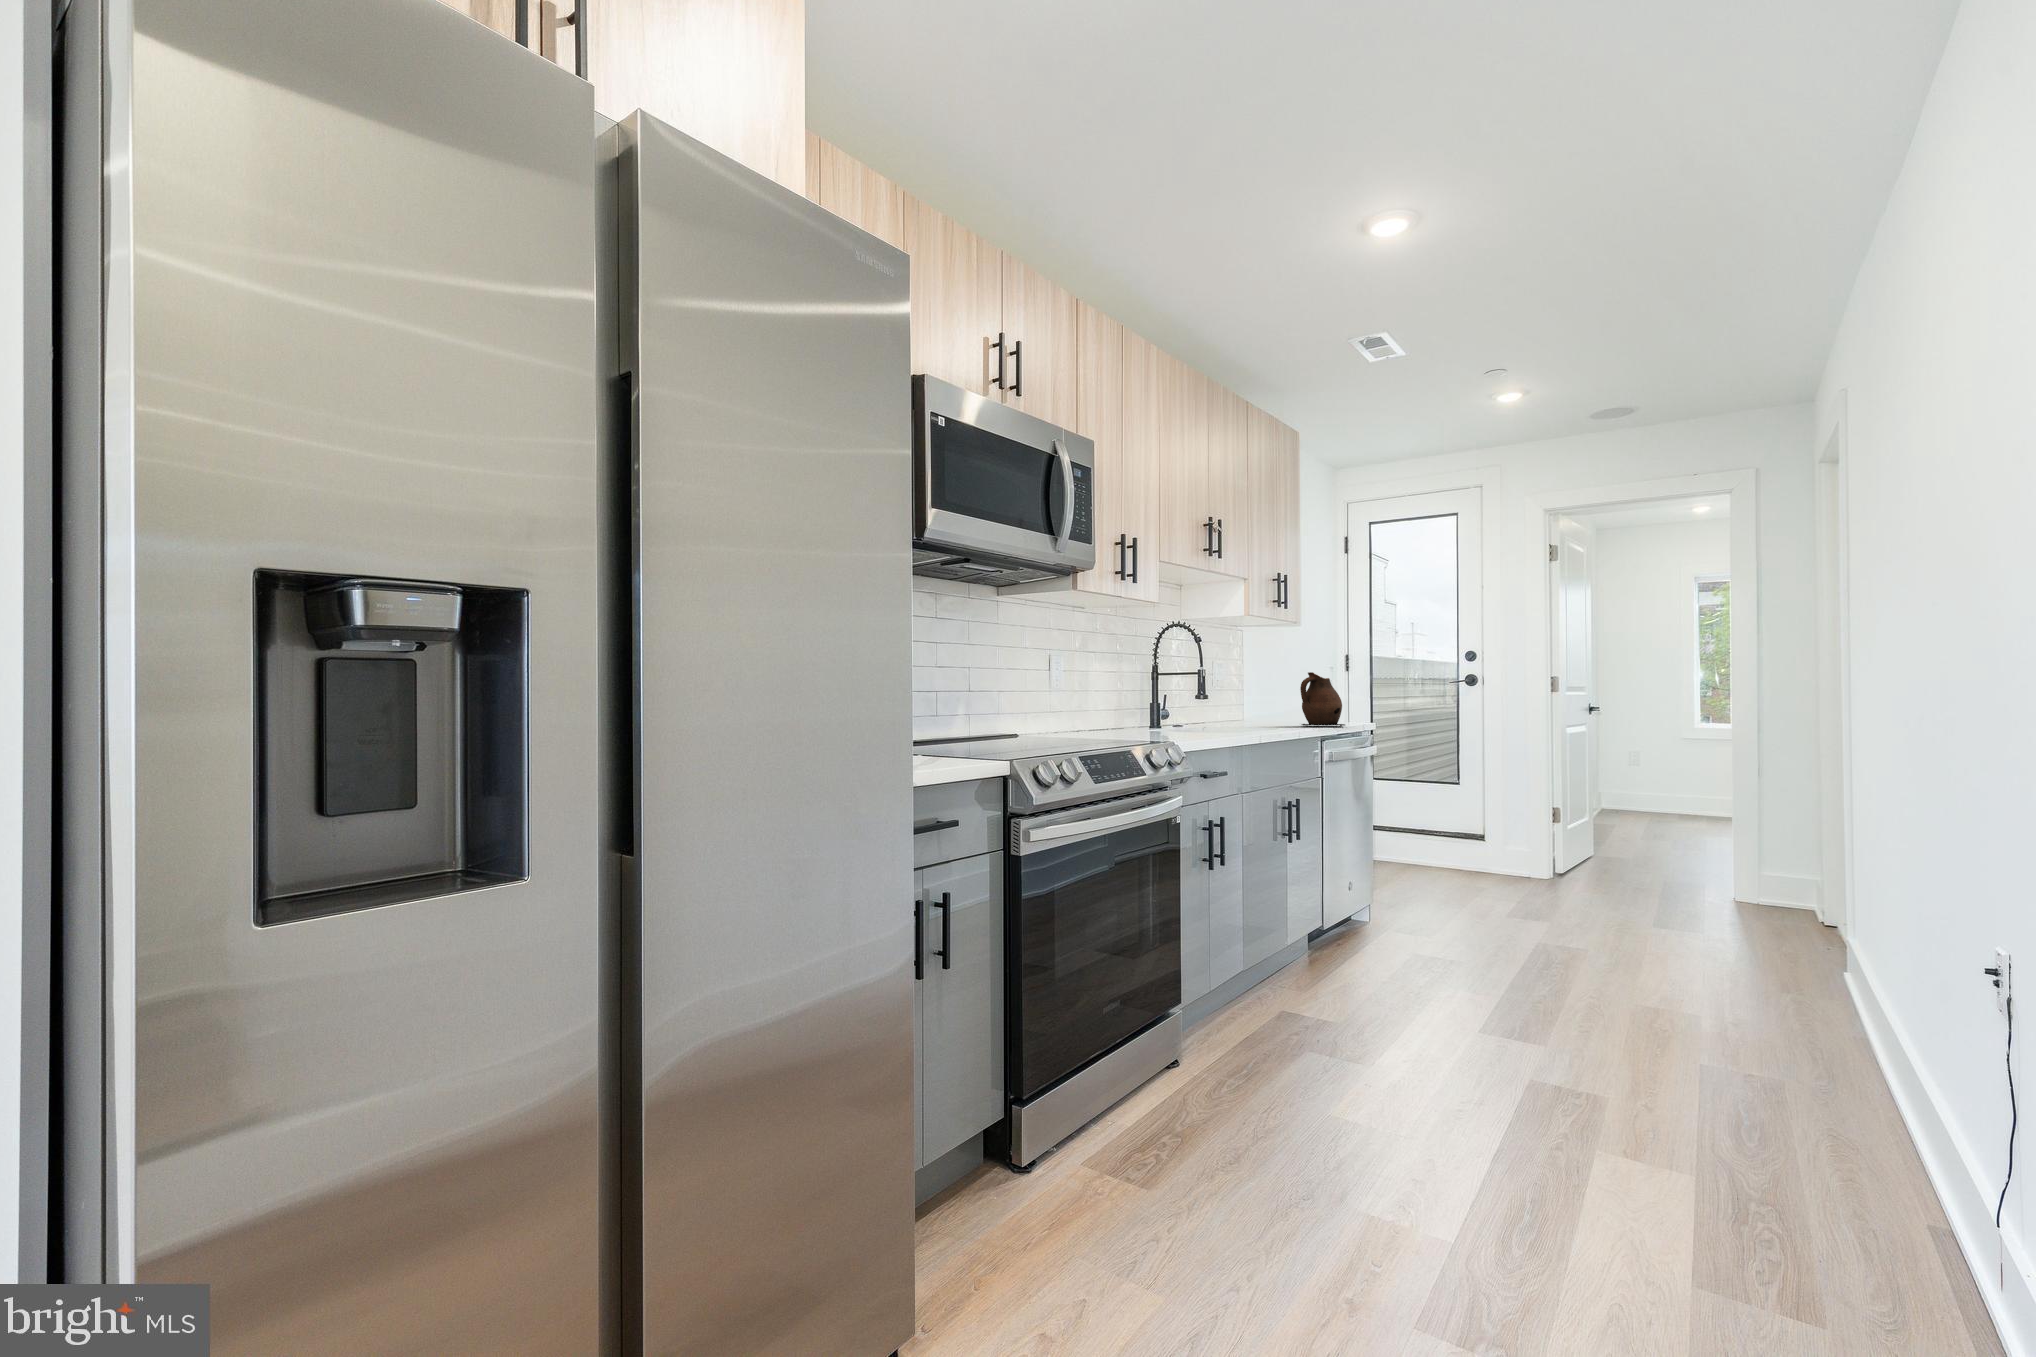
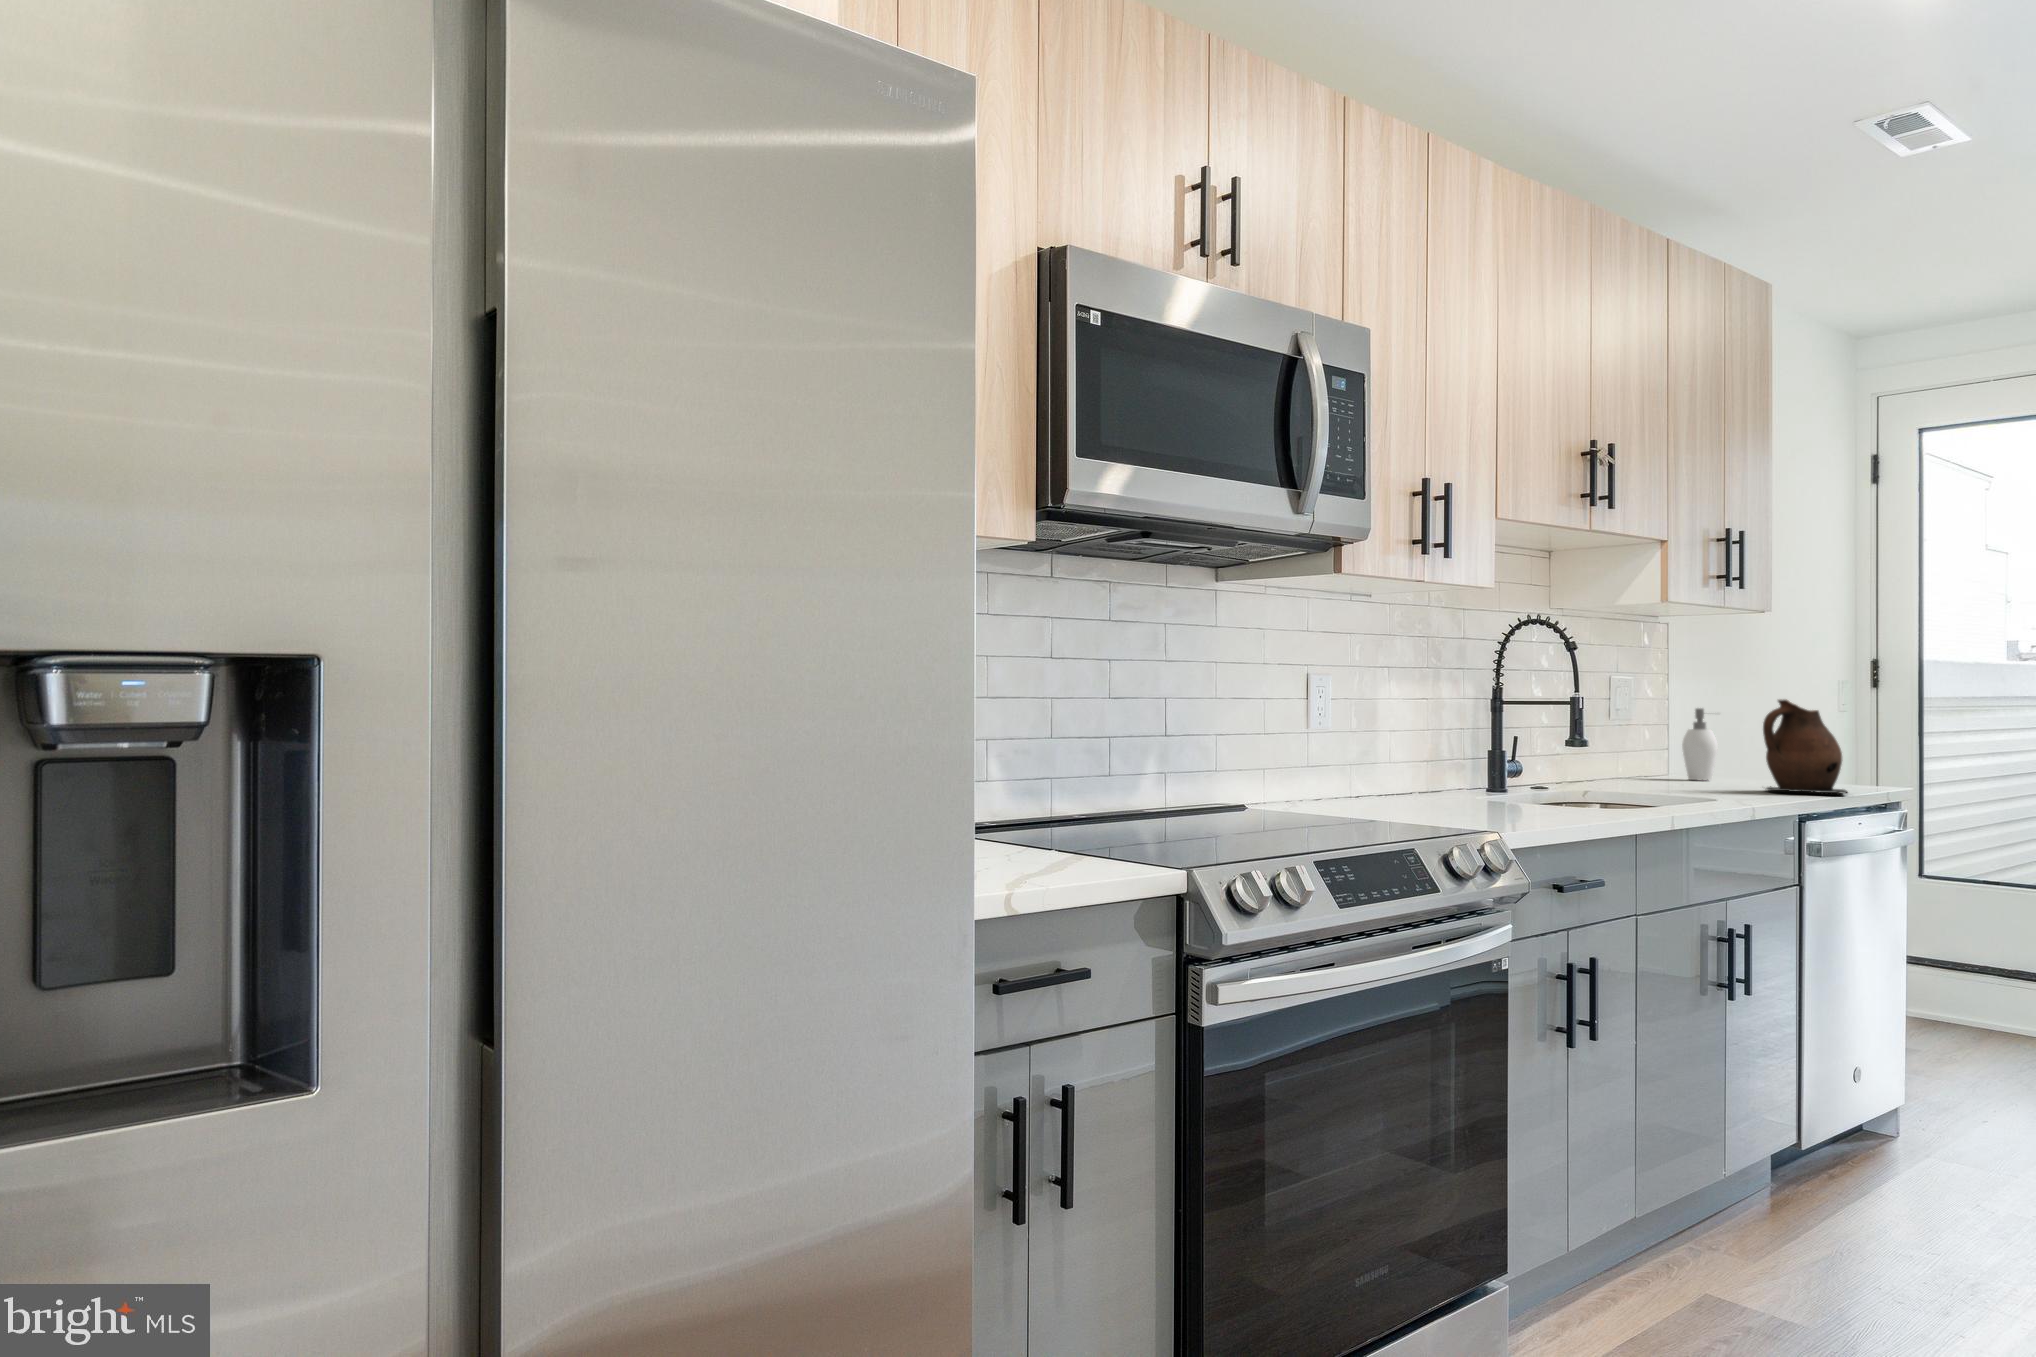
soap dispenser: none [1254,681,1275,723] -> present [1682,708,1718,781]

